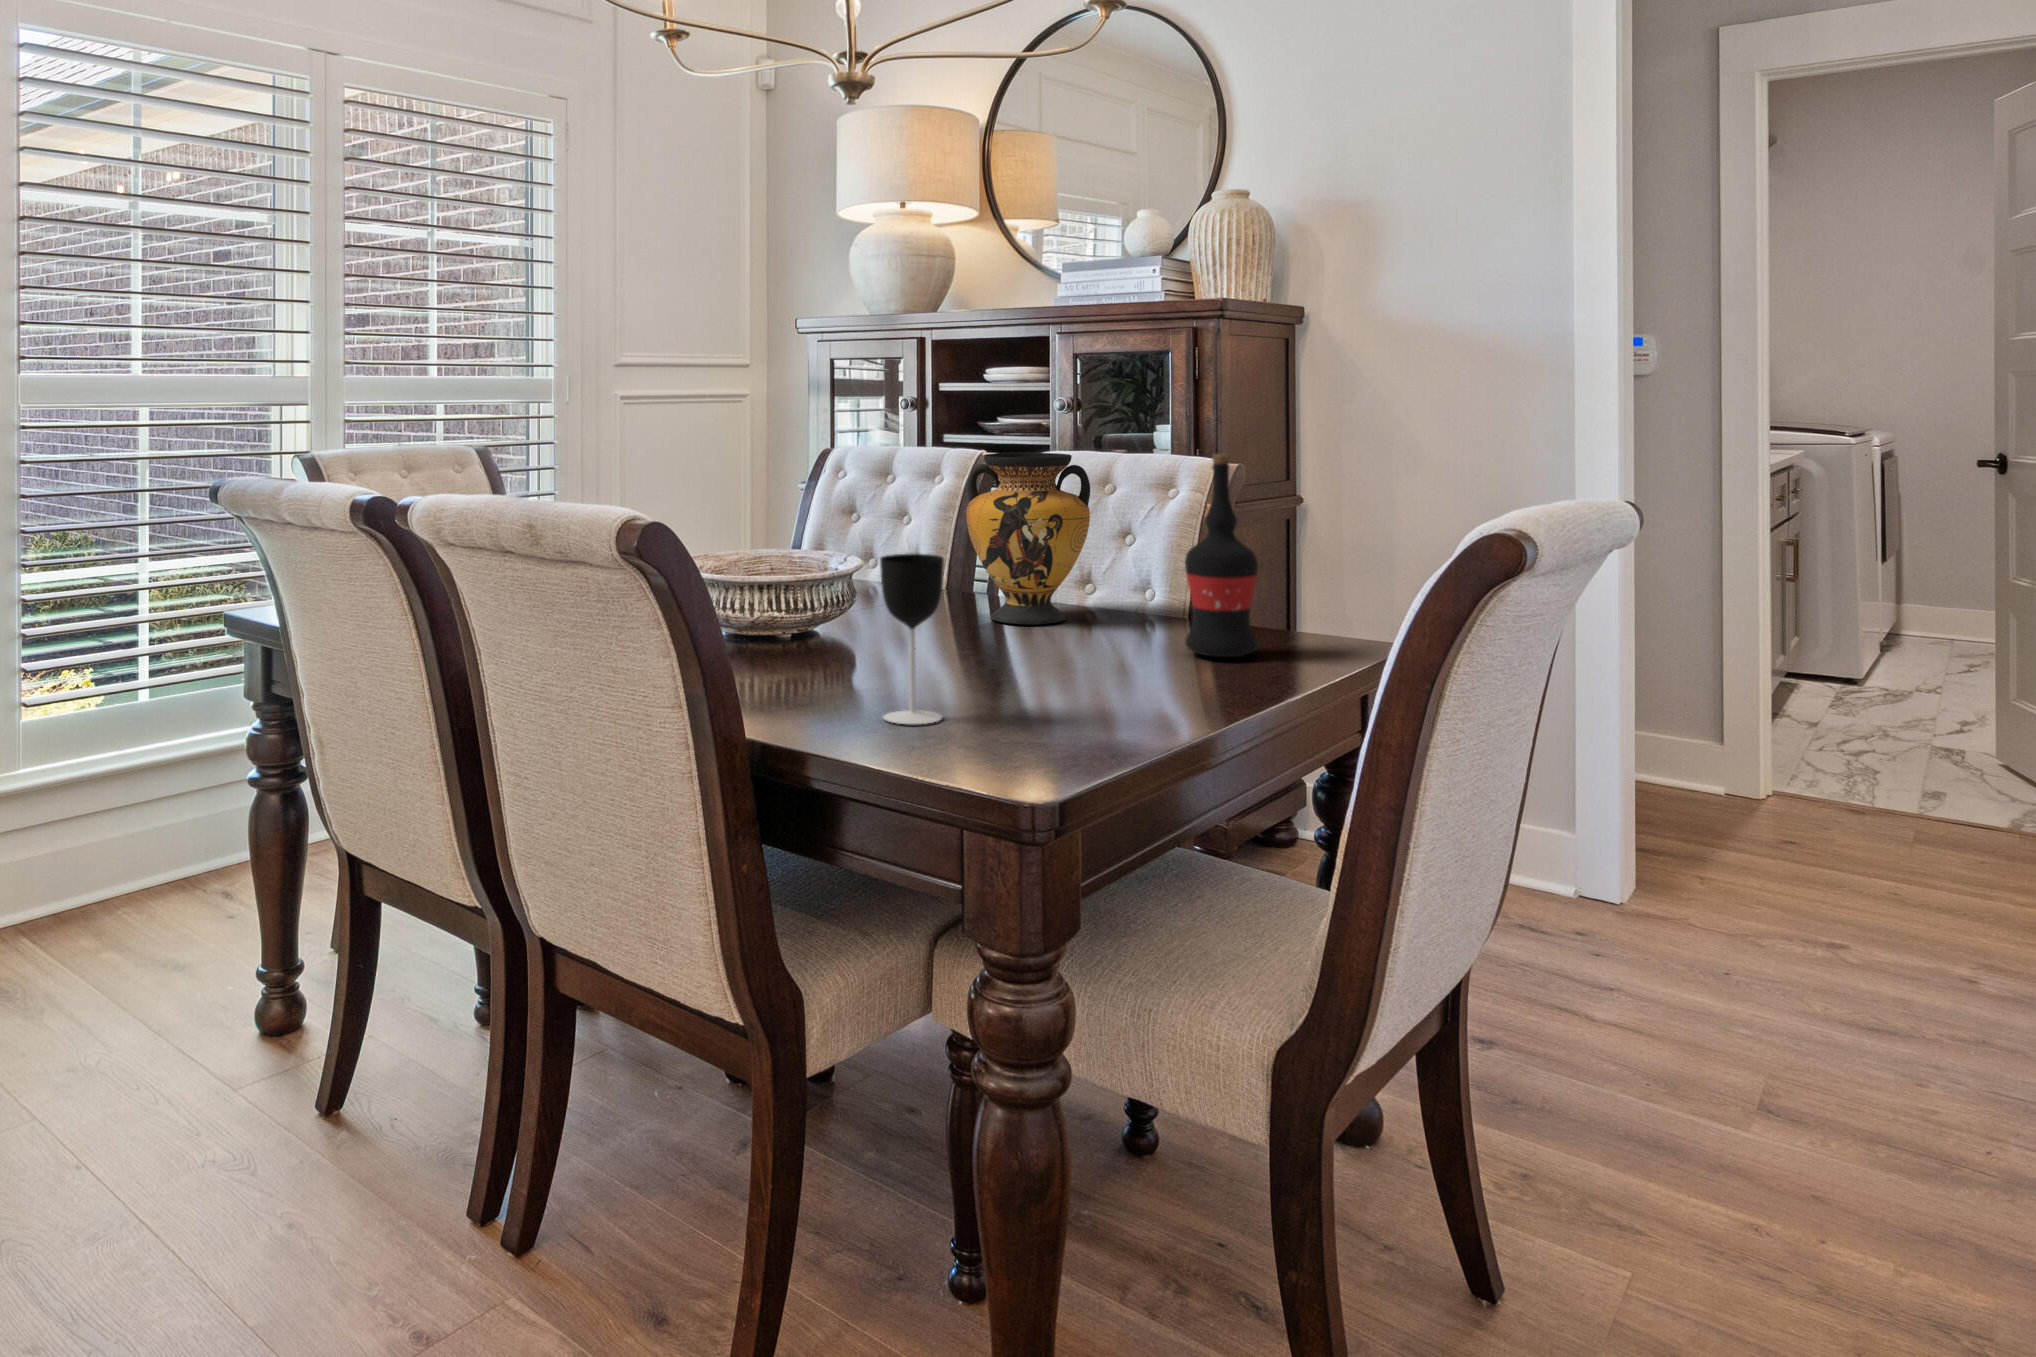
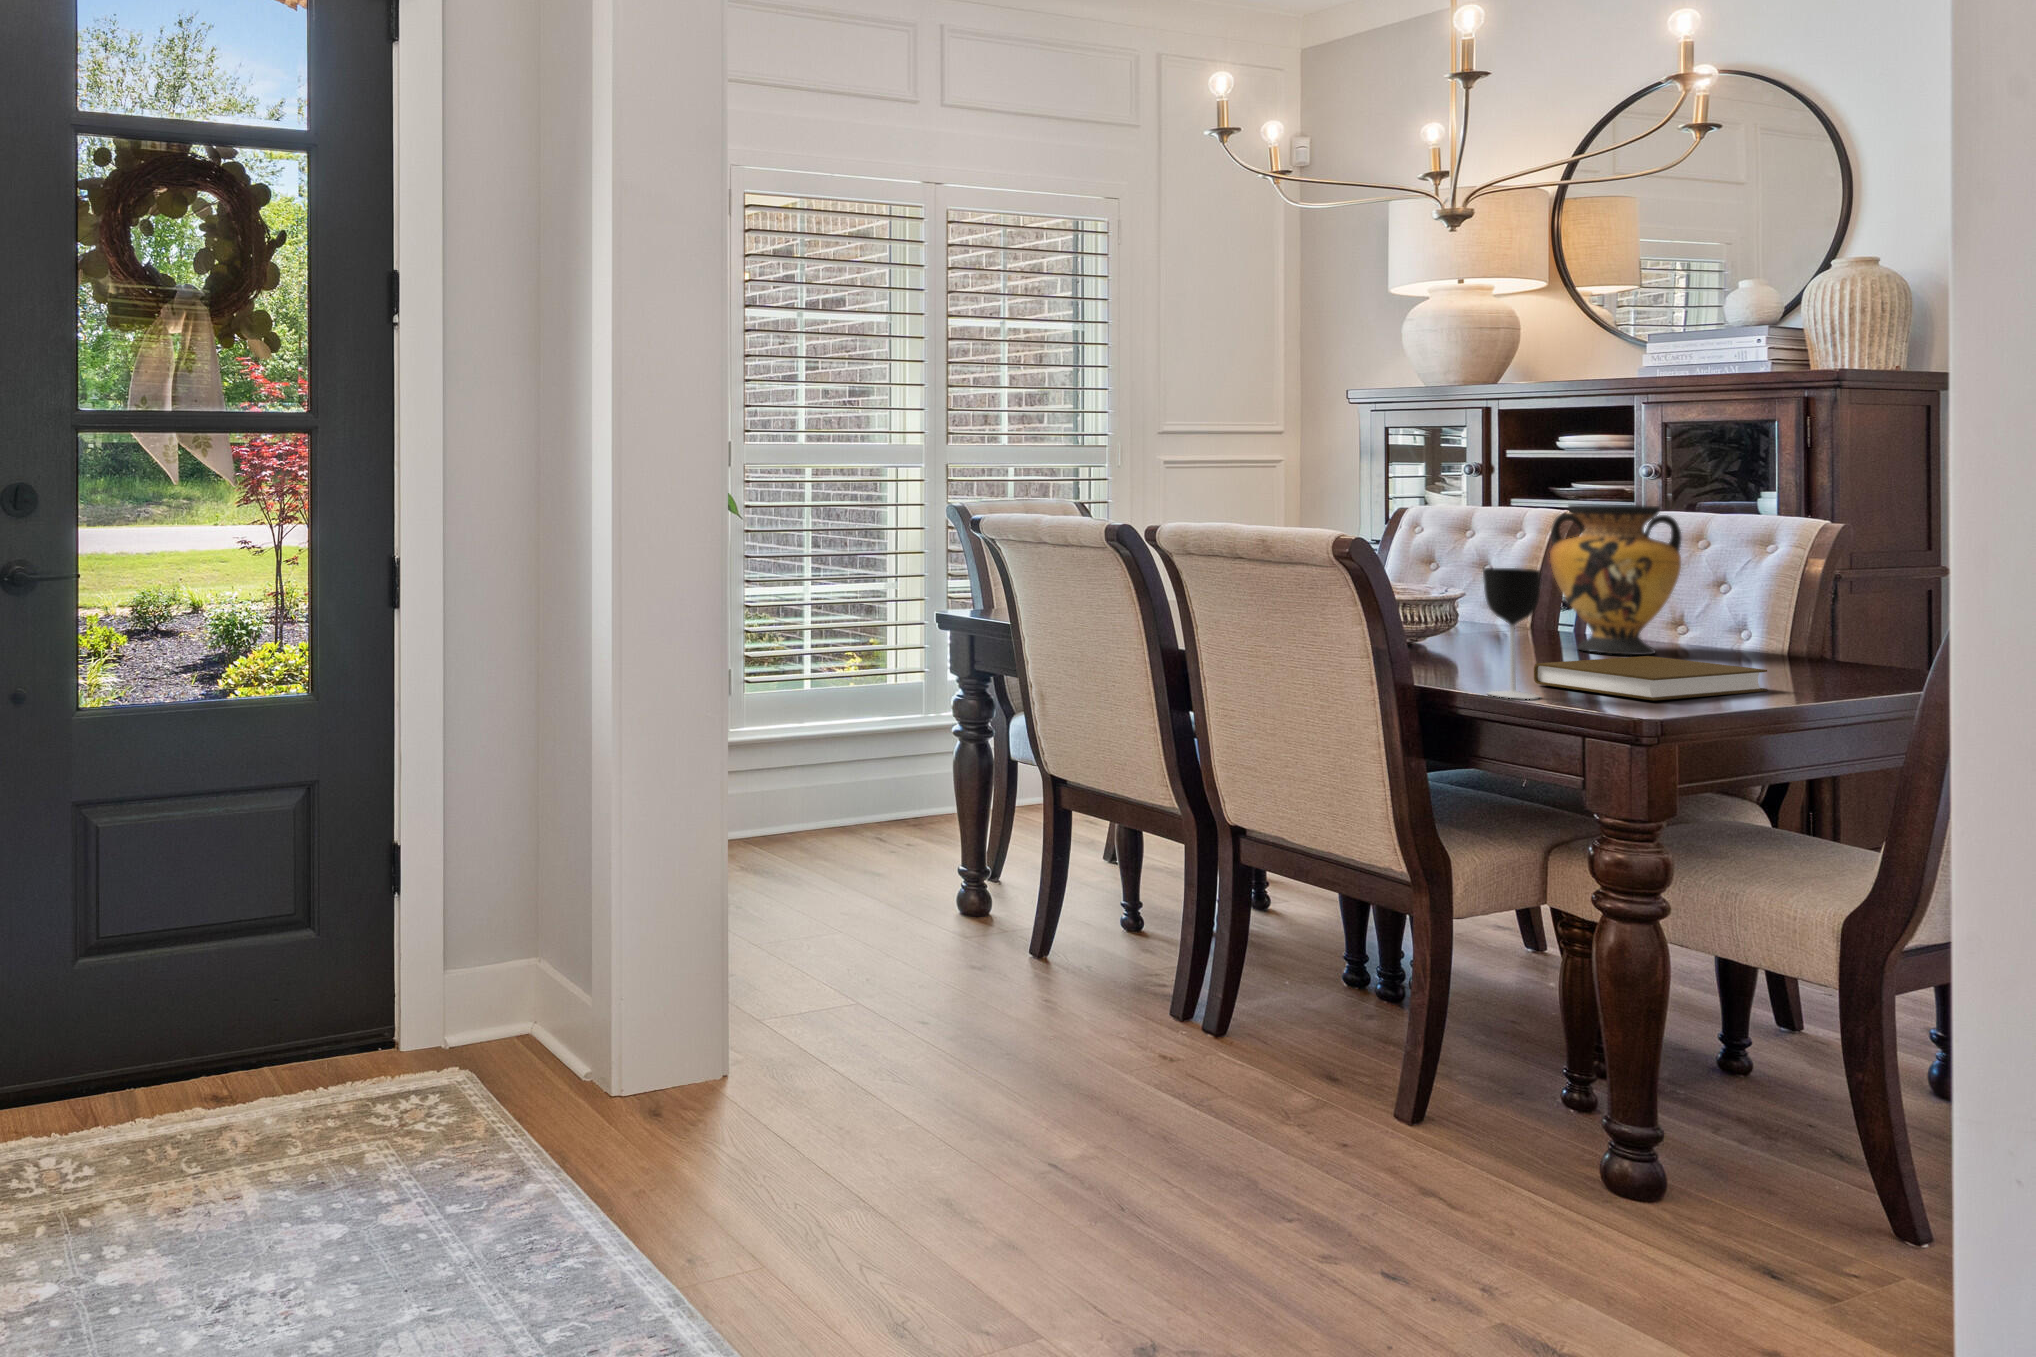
wine bottle: present [1185,454,1258,657] -> none [1785,502,1868,684]
book: none [939,637,1170,711] -> present [1534,656,1768,700]

